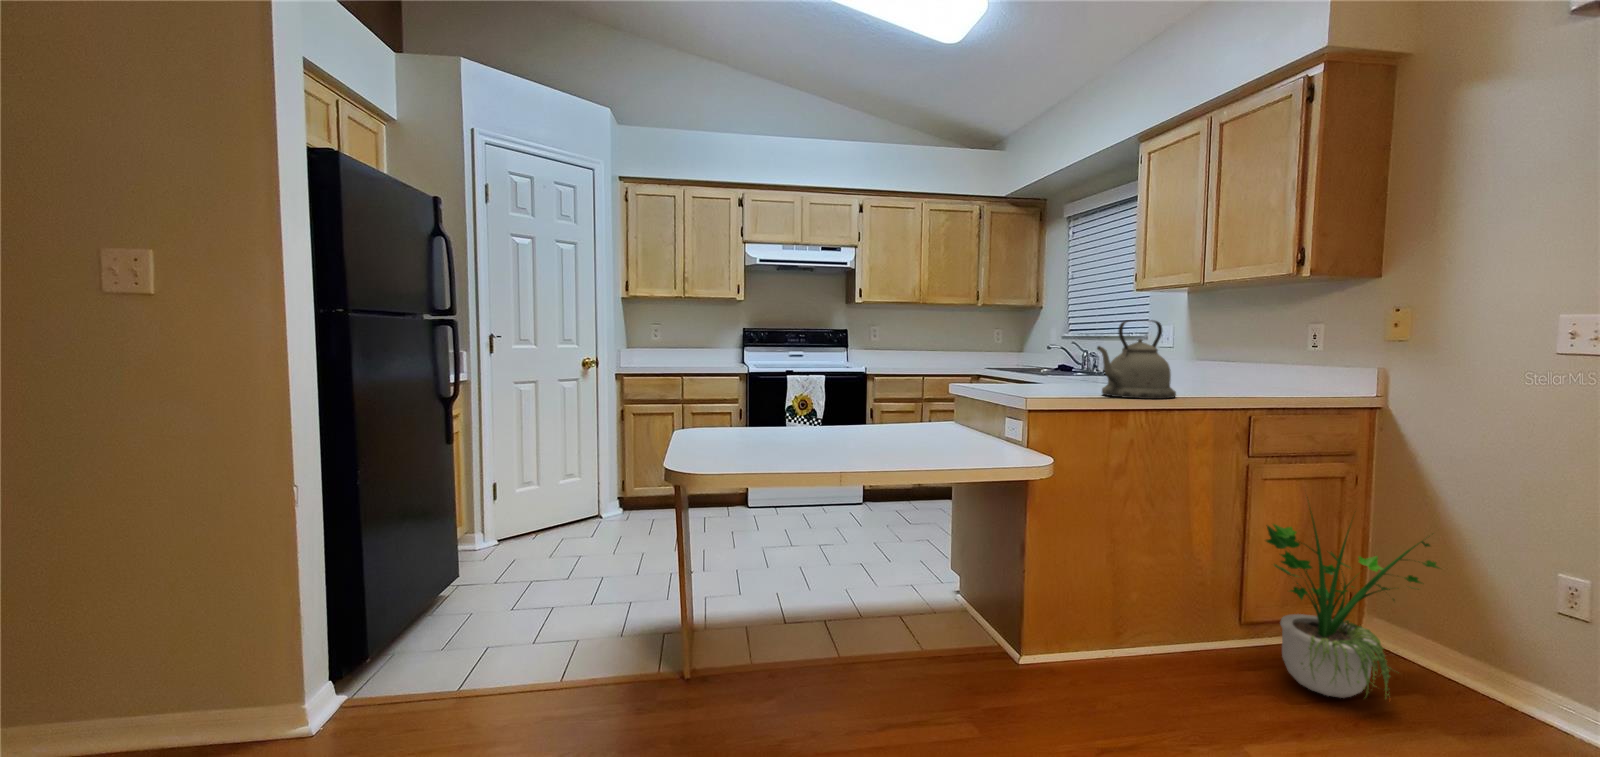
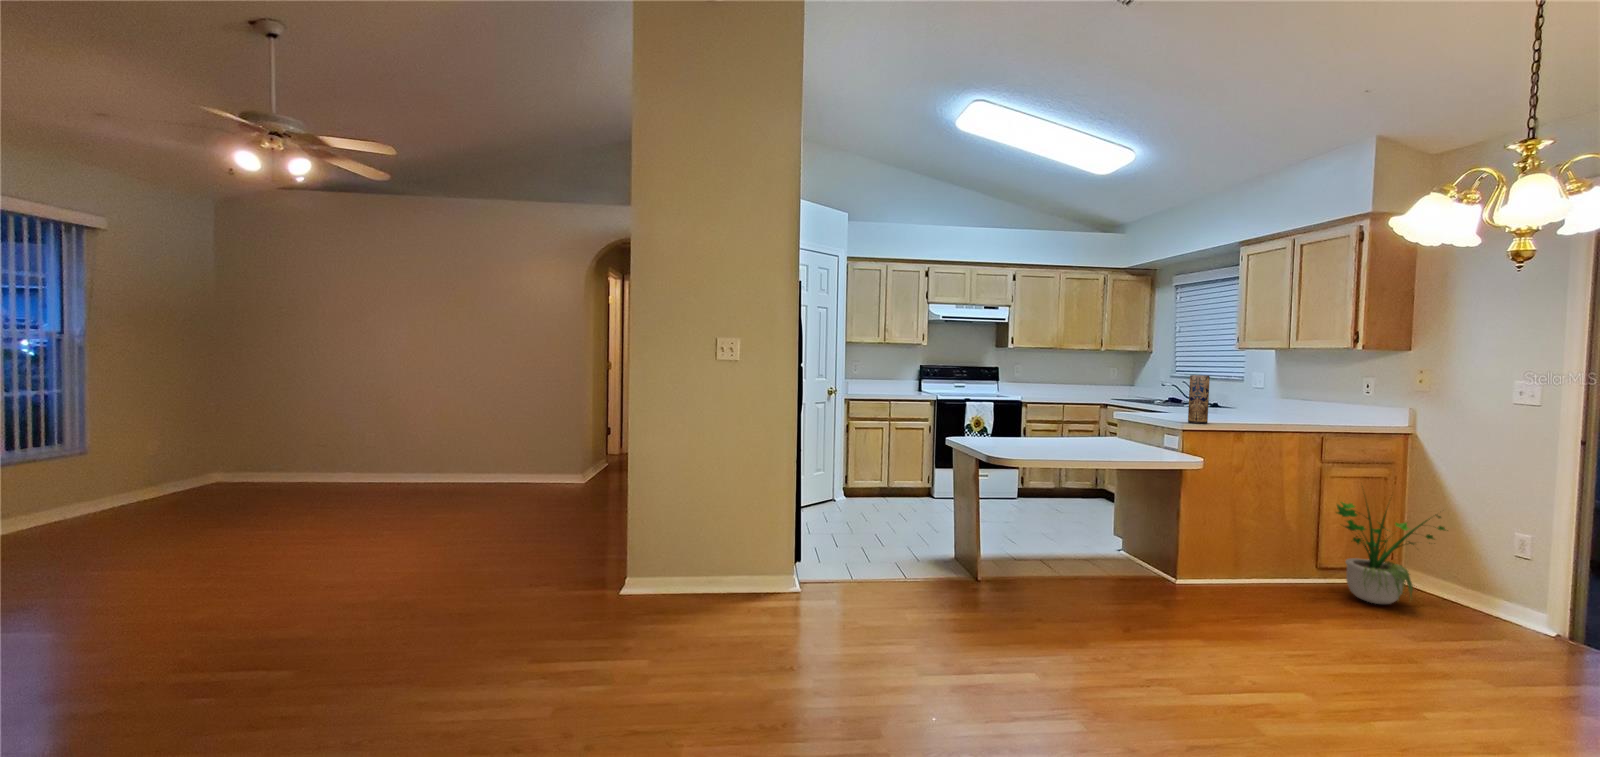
vase: none [1036,319,1068,400] -> present [1188,375,1210,424]
kettle: present [1097,320,1176,399] -> none [1227,376,1277,425]

